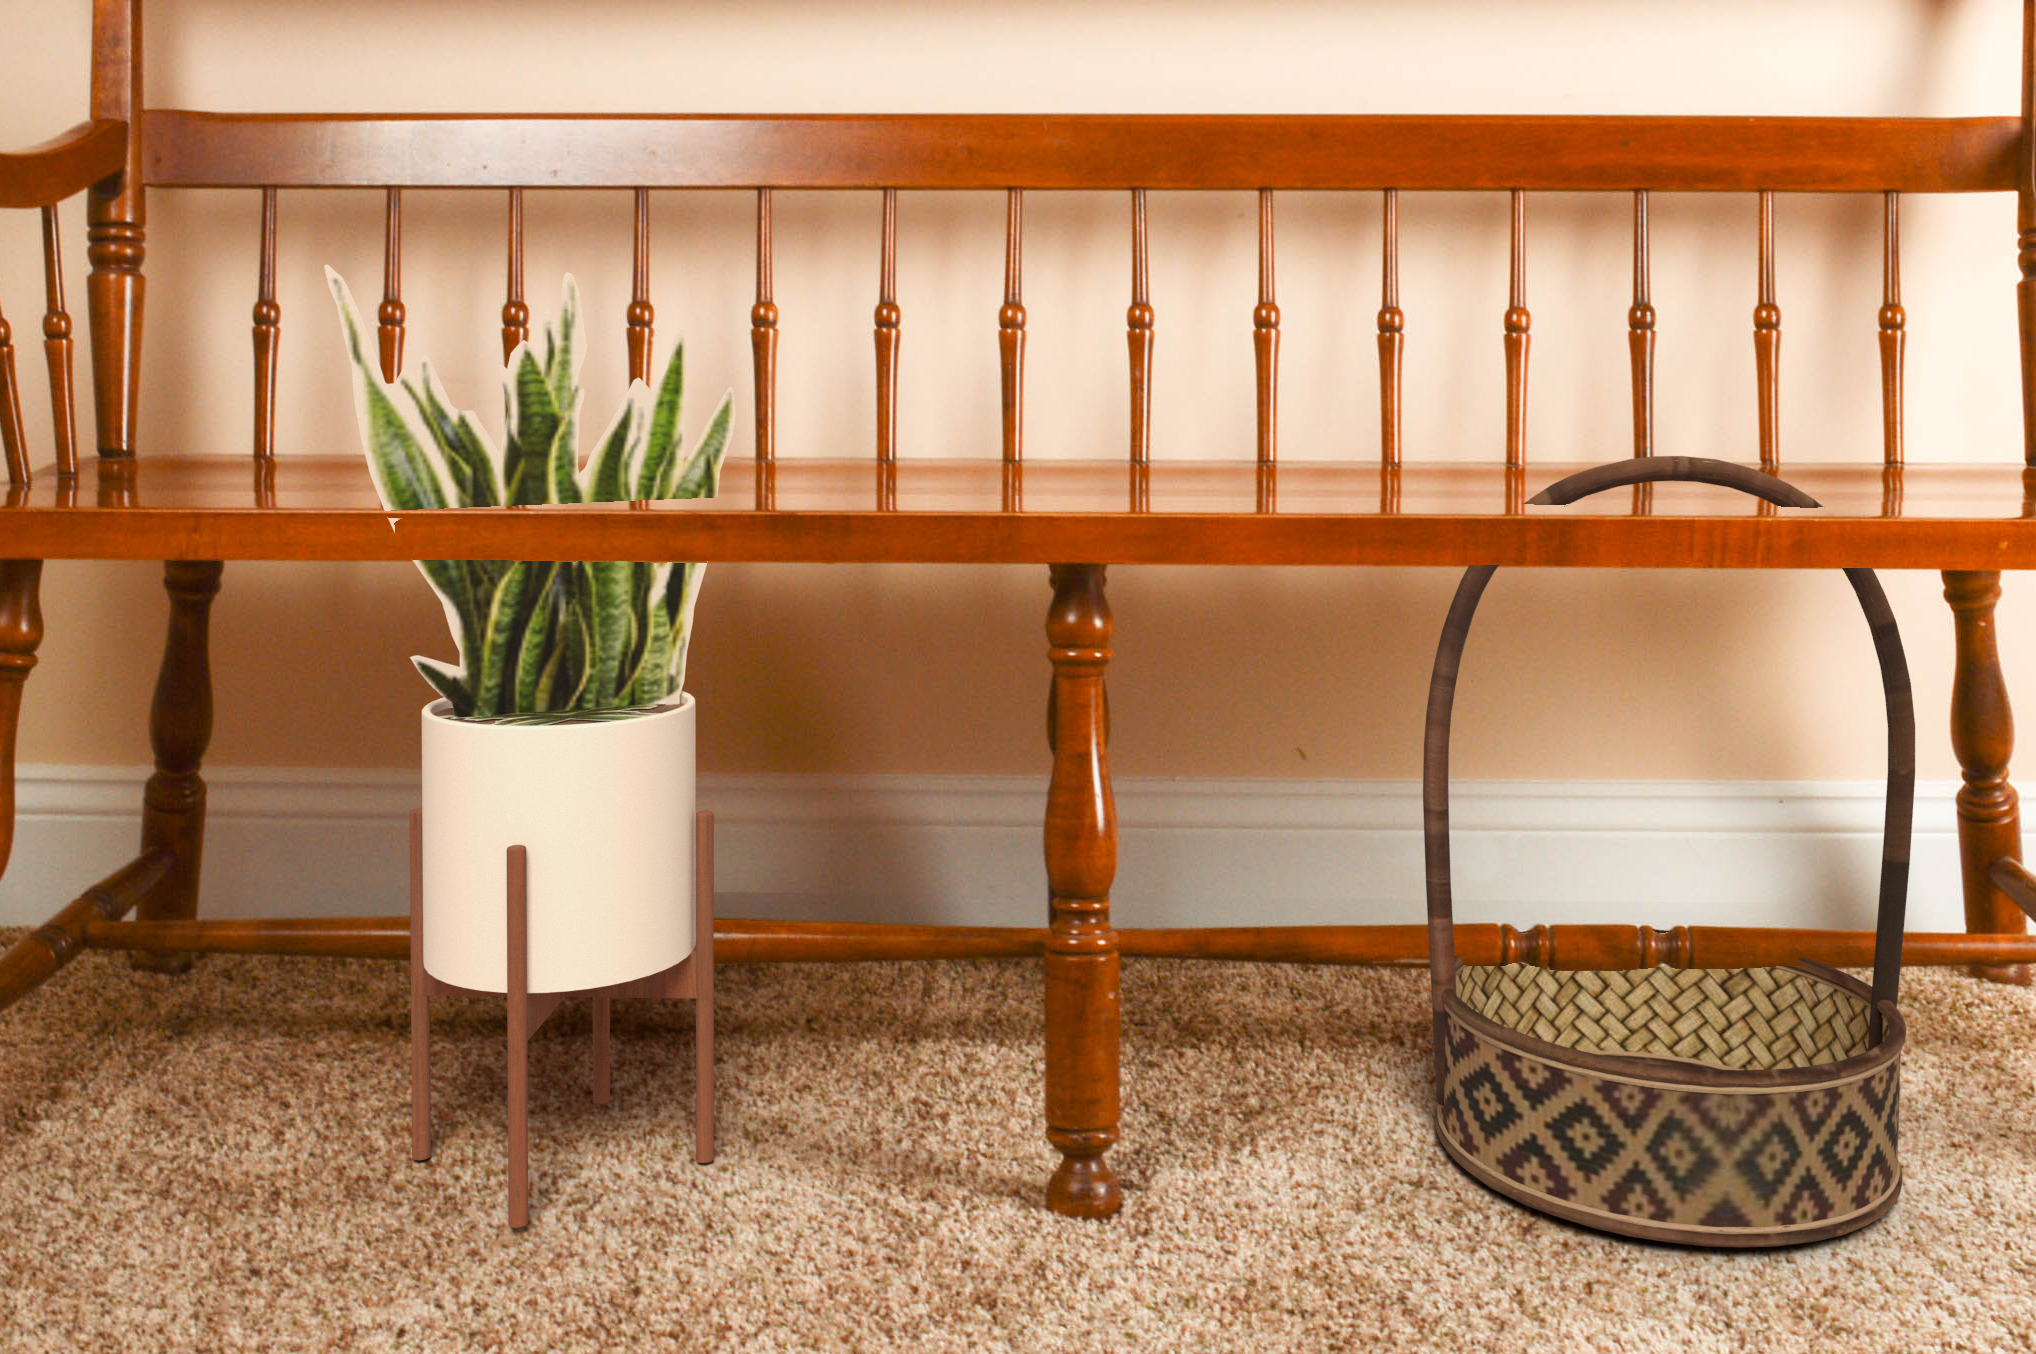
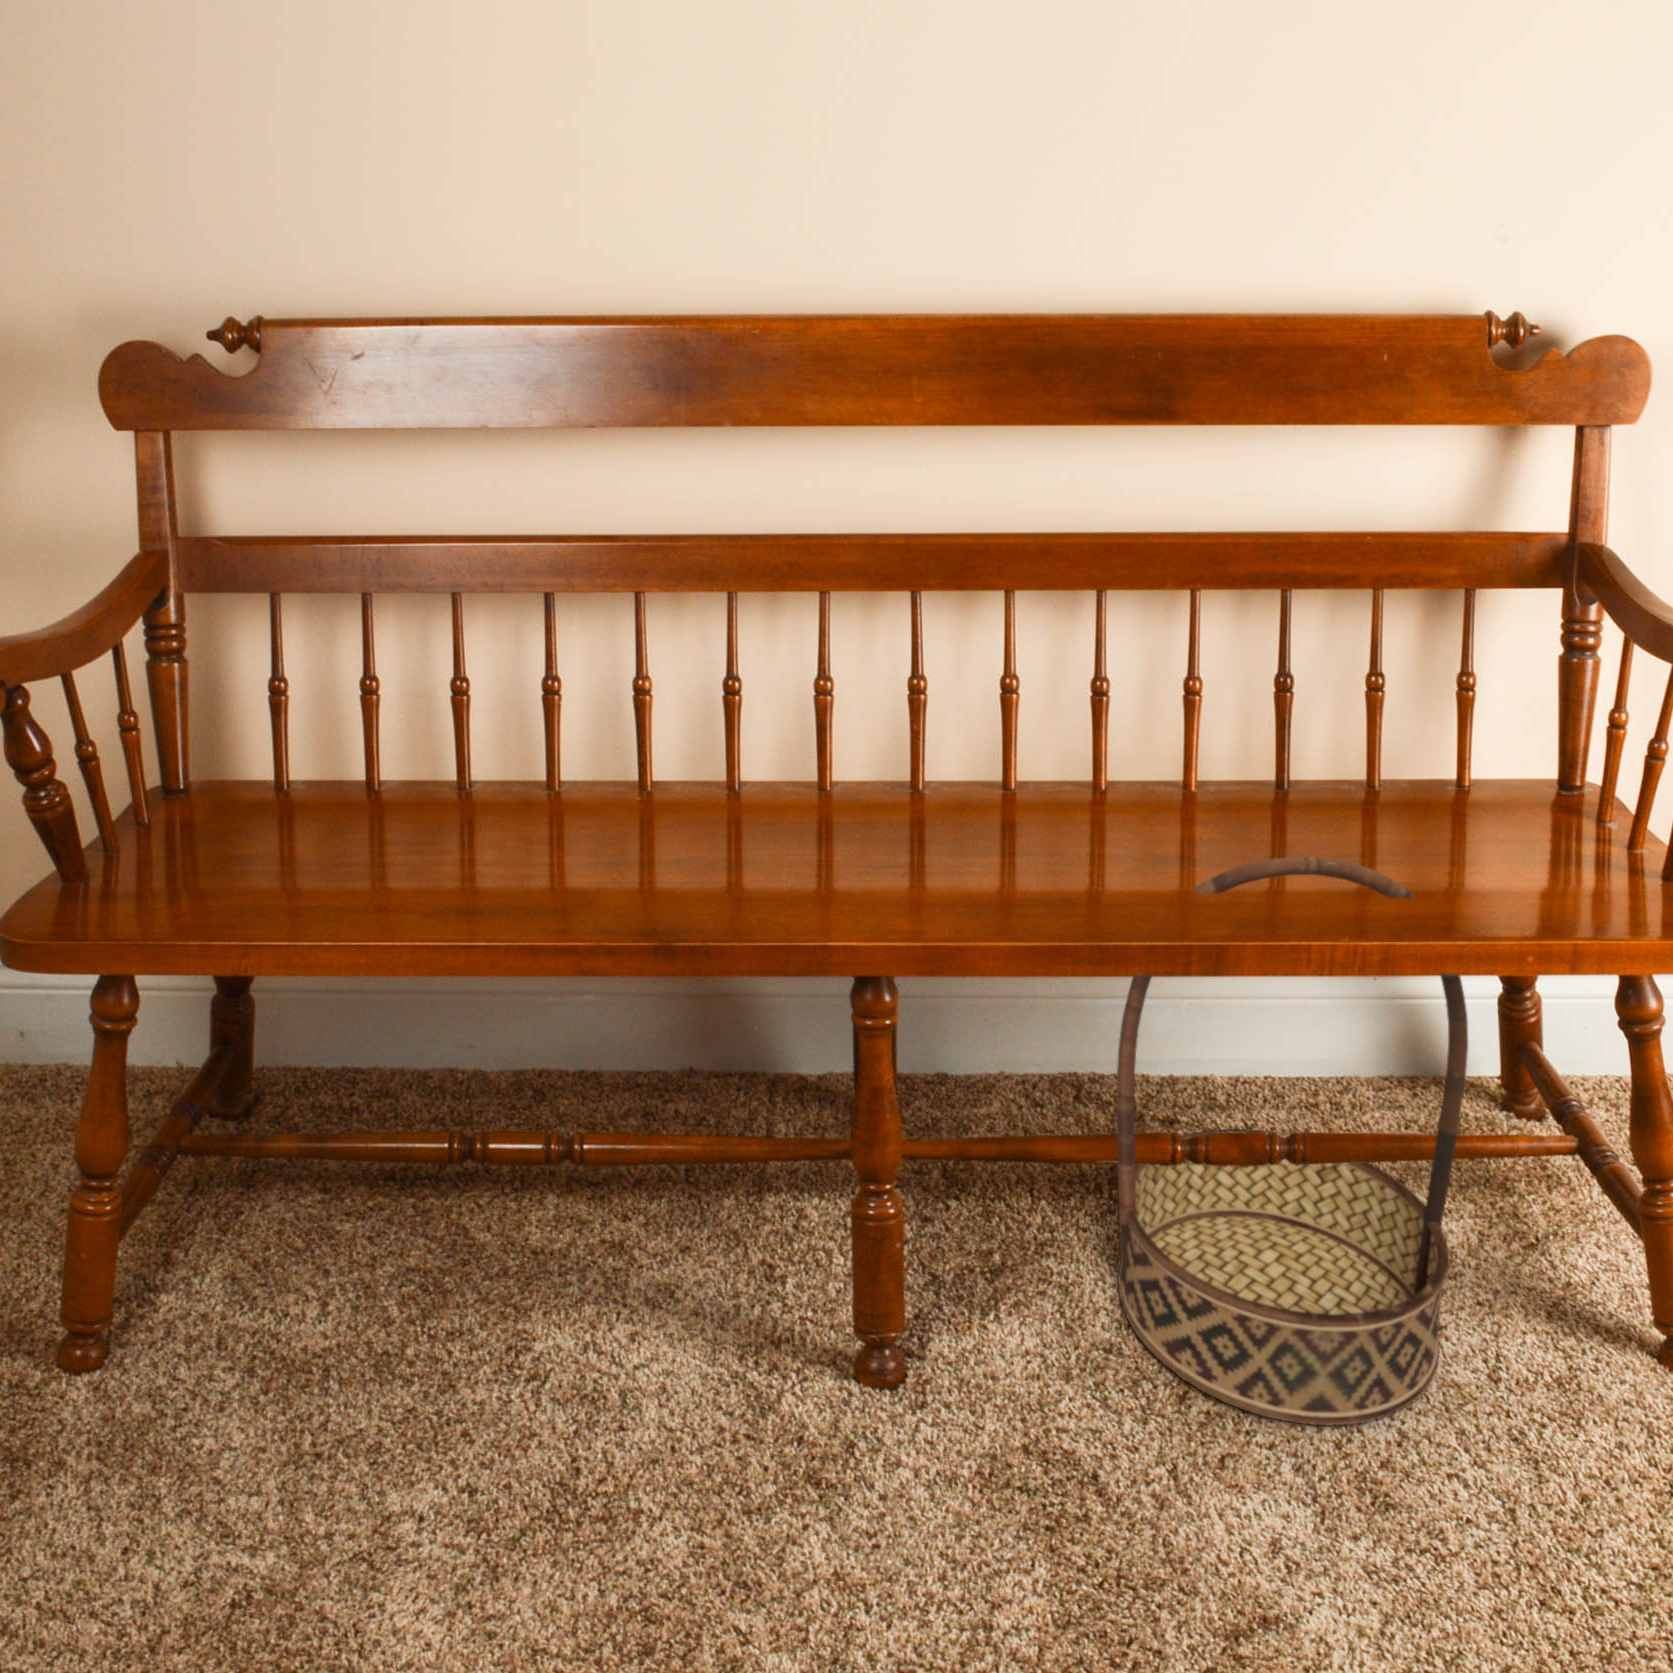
potted plant: present [324,264,736,1228] -> none [312,739,626,1408]

